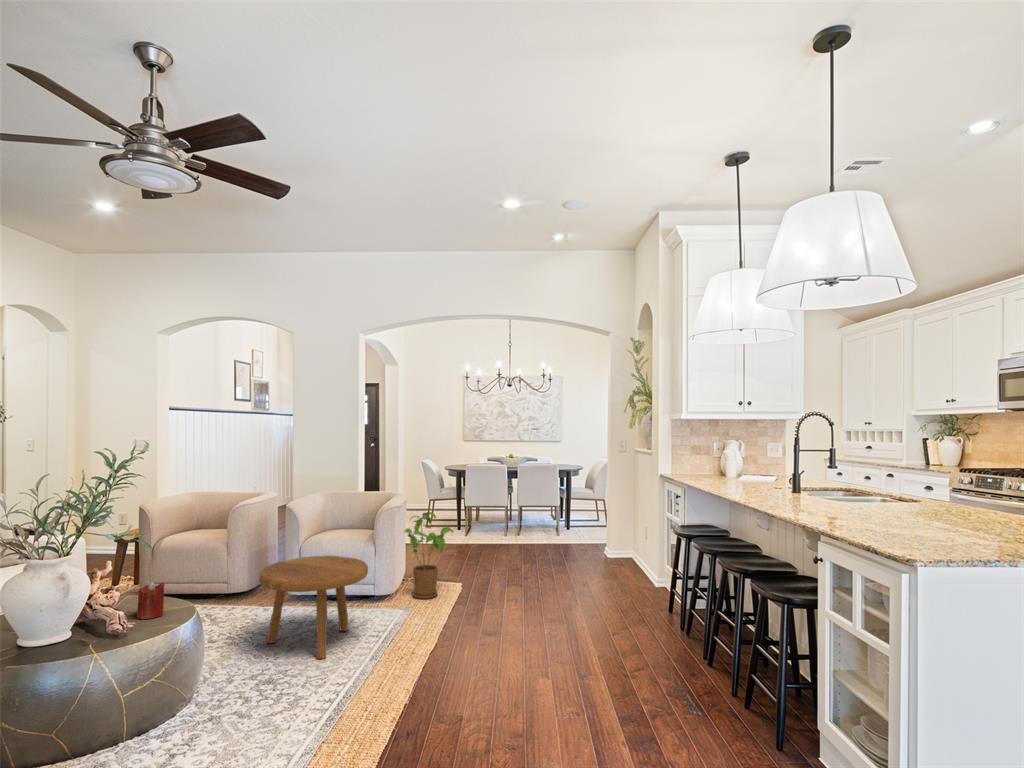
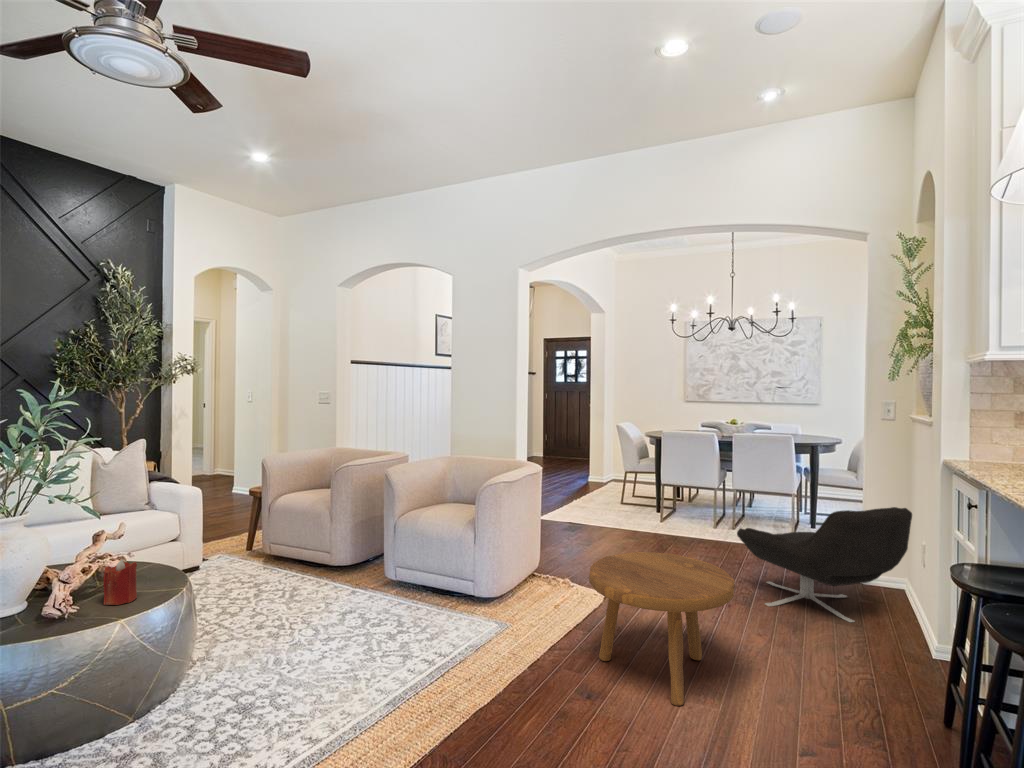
lounge chair: none [543,504,642,579] -> present [737,507,912,622]
house plant: present [405,512,453,599] -> none [517,494,588,610]
footstool: present [259,555,368,659] -> present [589,552,735,706]

